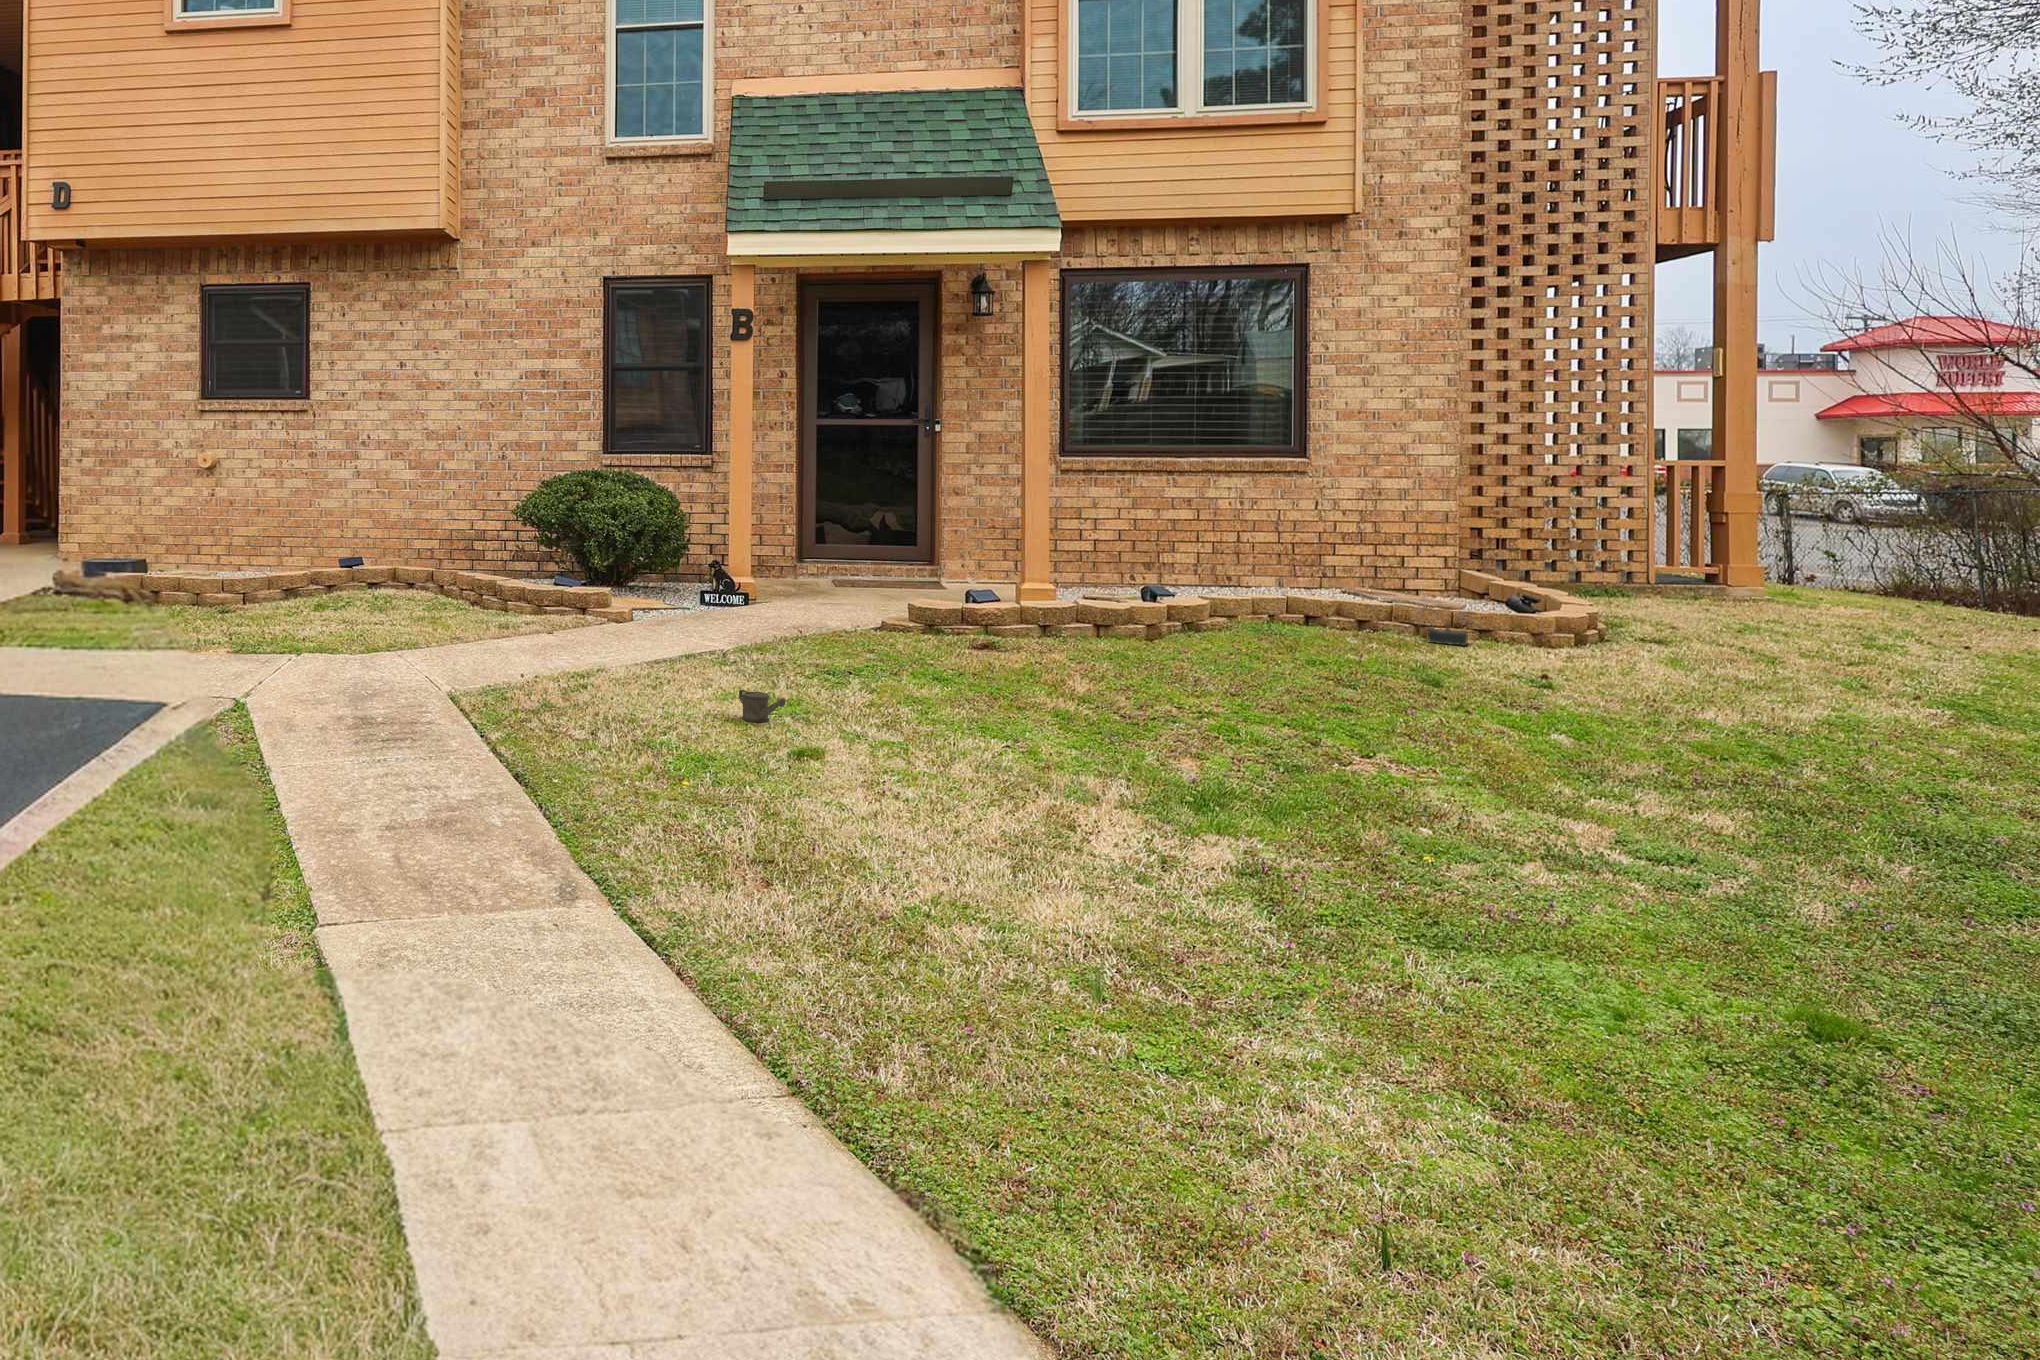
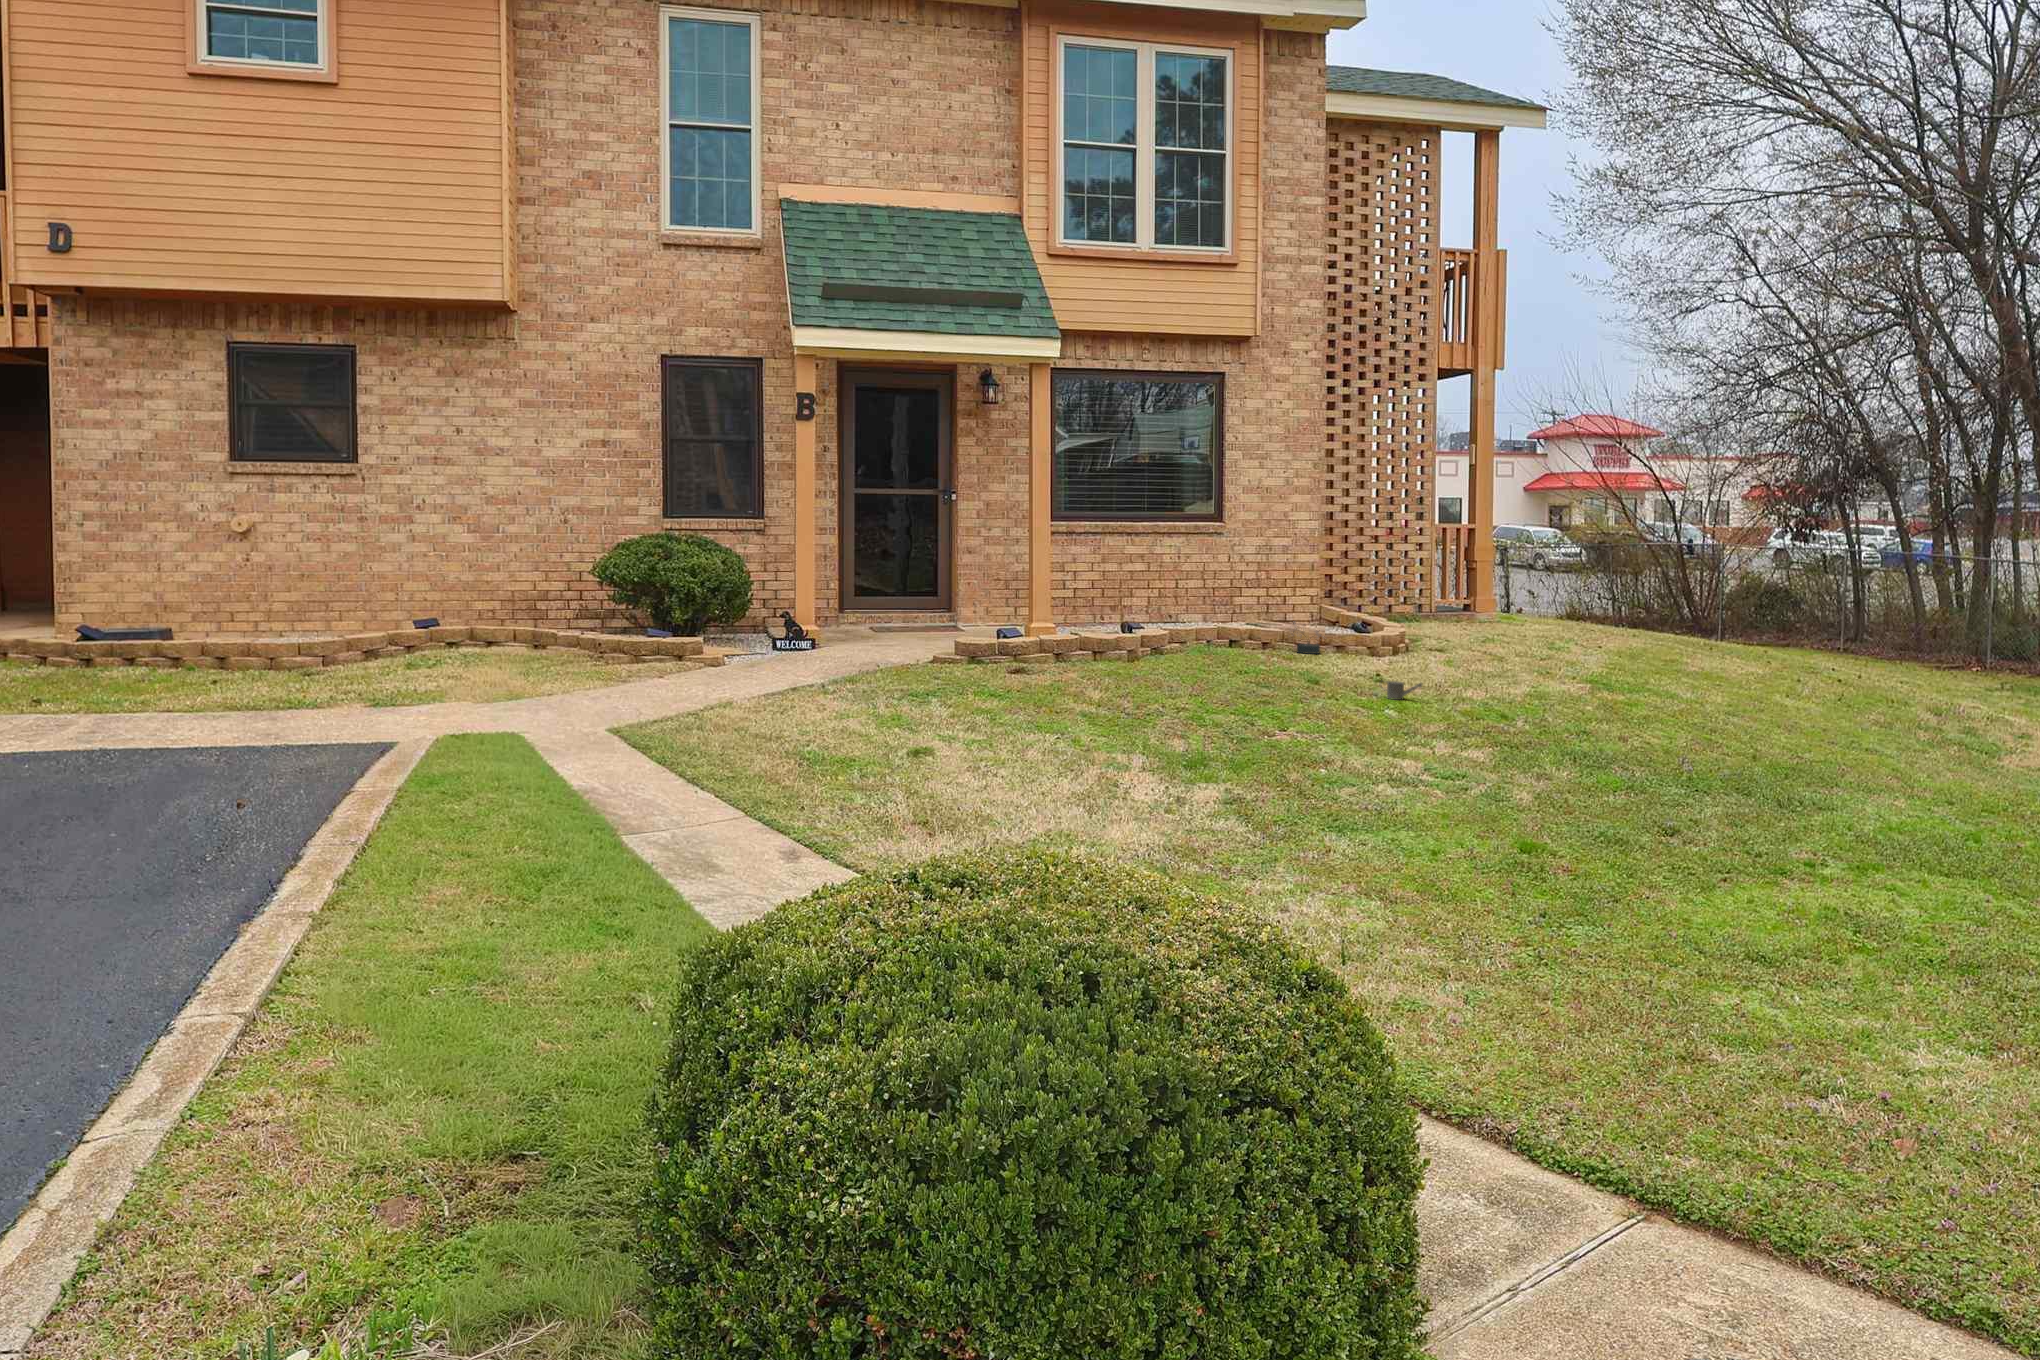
watering can: present [739,690,786,722] -> present [1384,681,1422,700]

